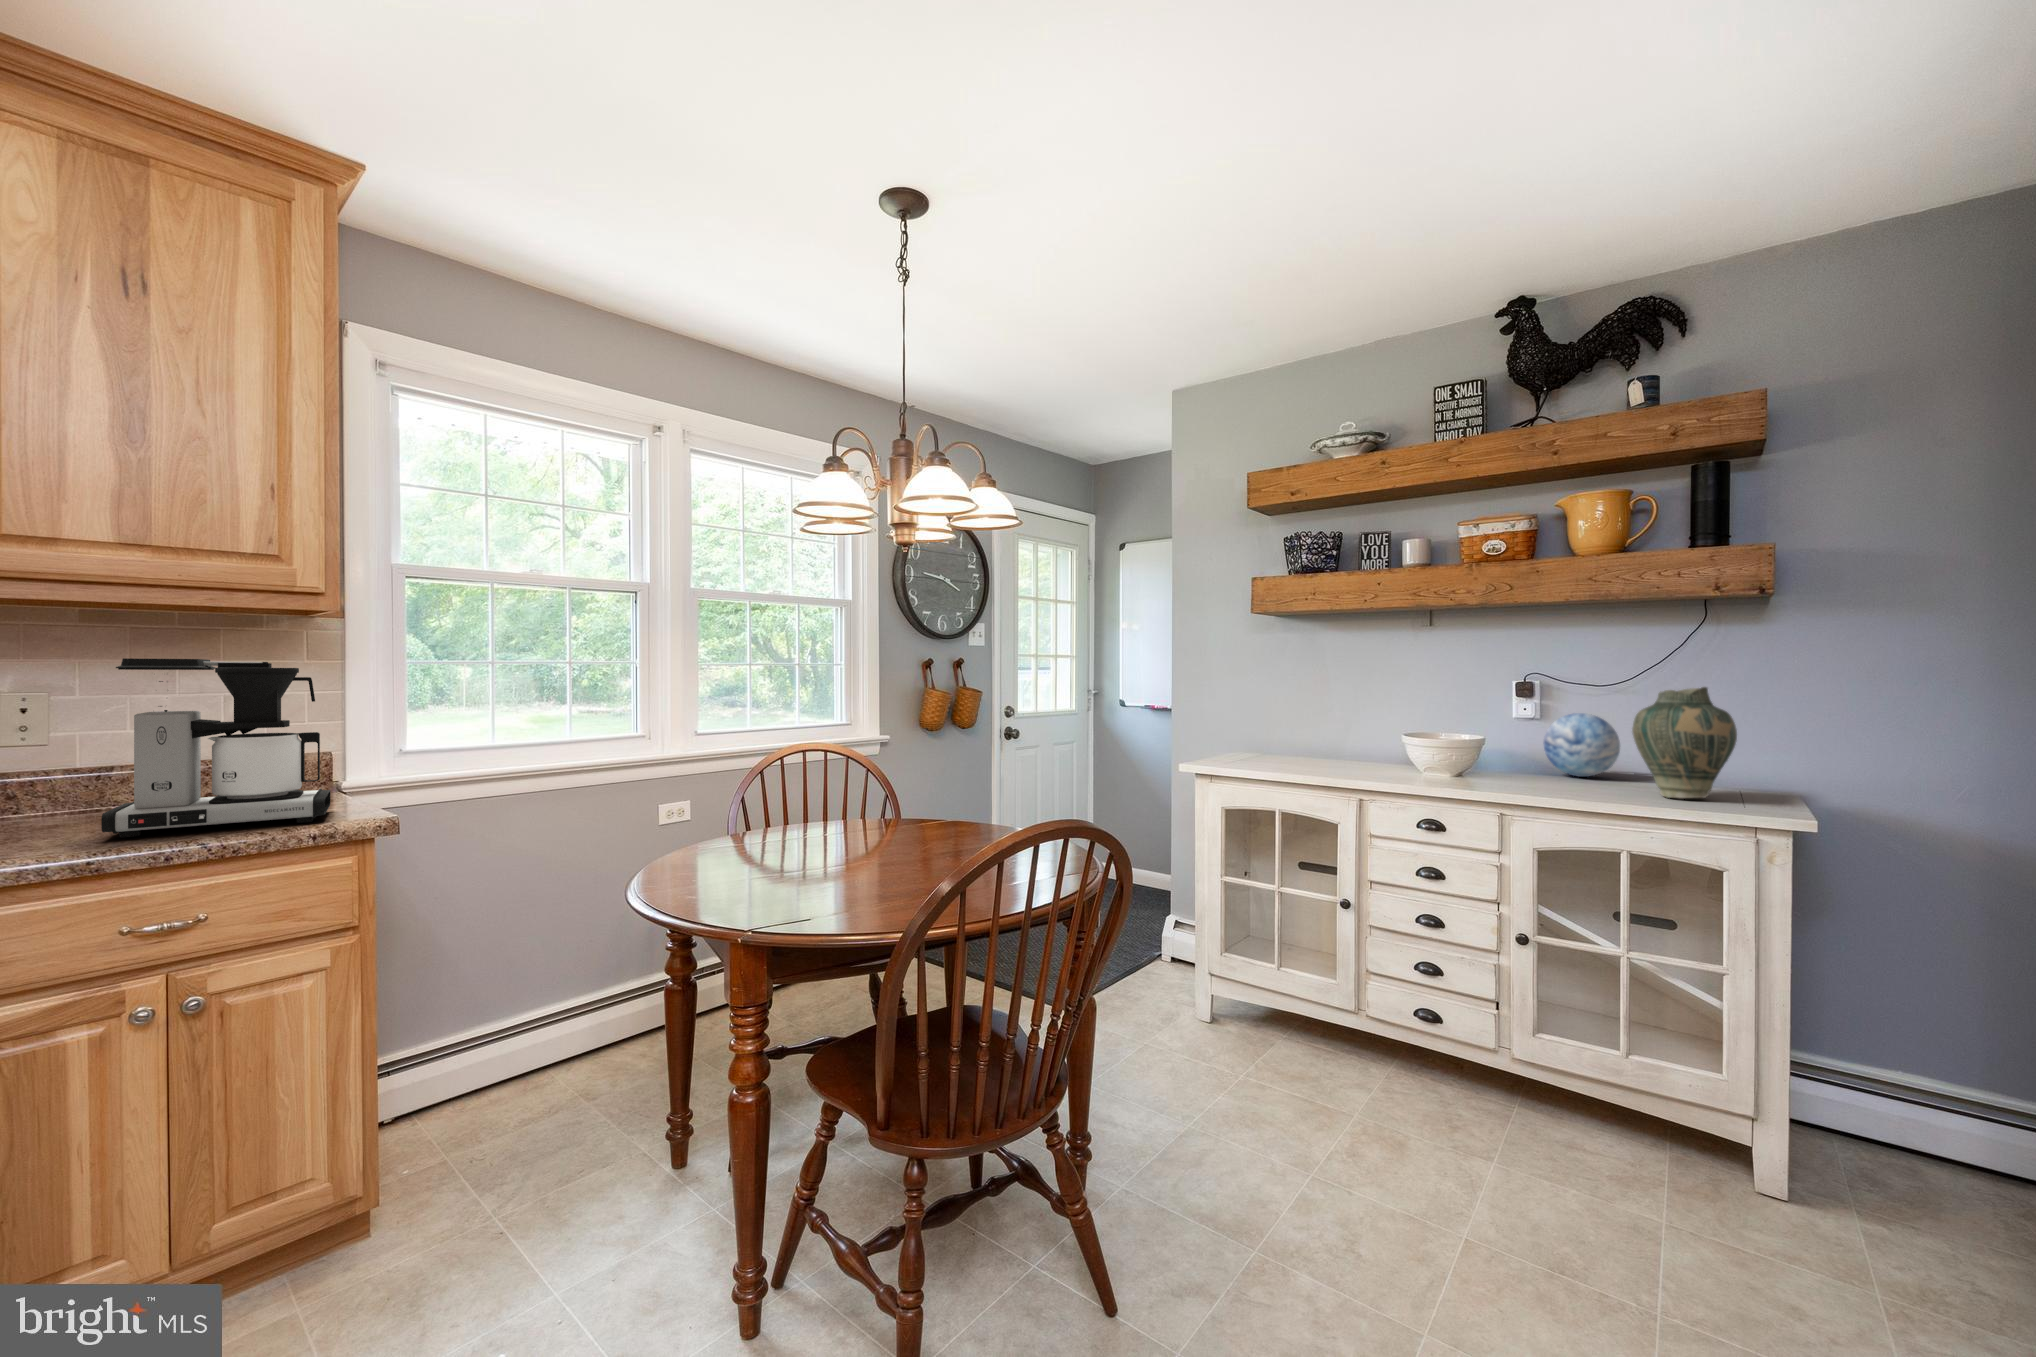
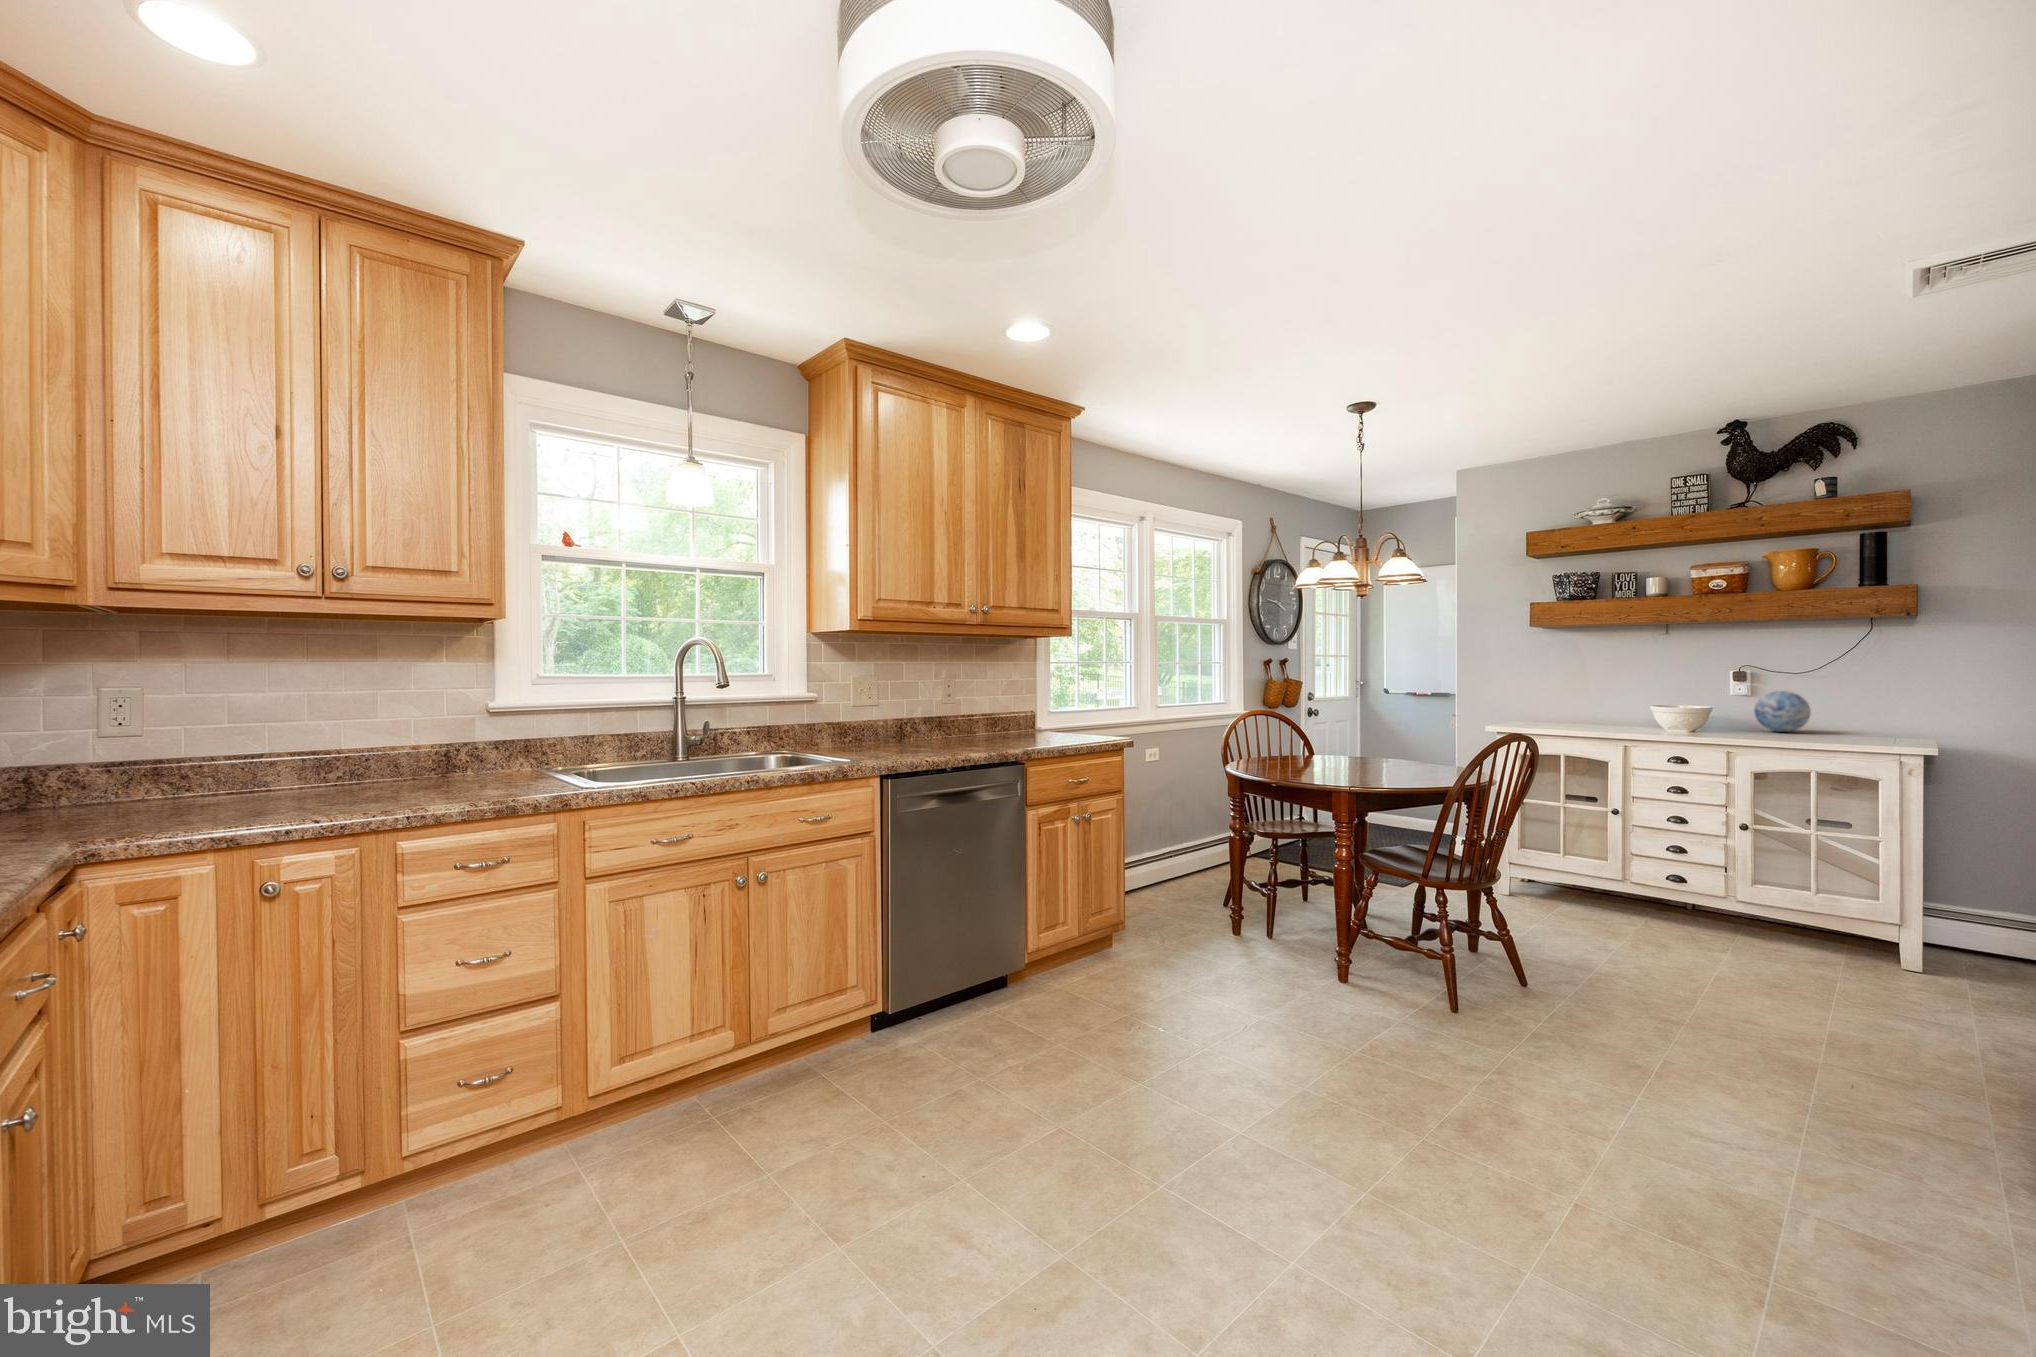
coffee maker: present [101,658,331,838] -> none [1024,665,1107,746]
vase: present [1632,687,1737,798] -> none [1819,673,1891,741]

